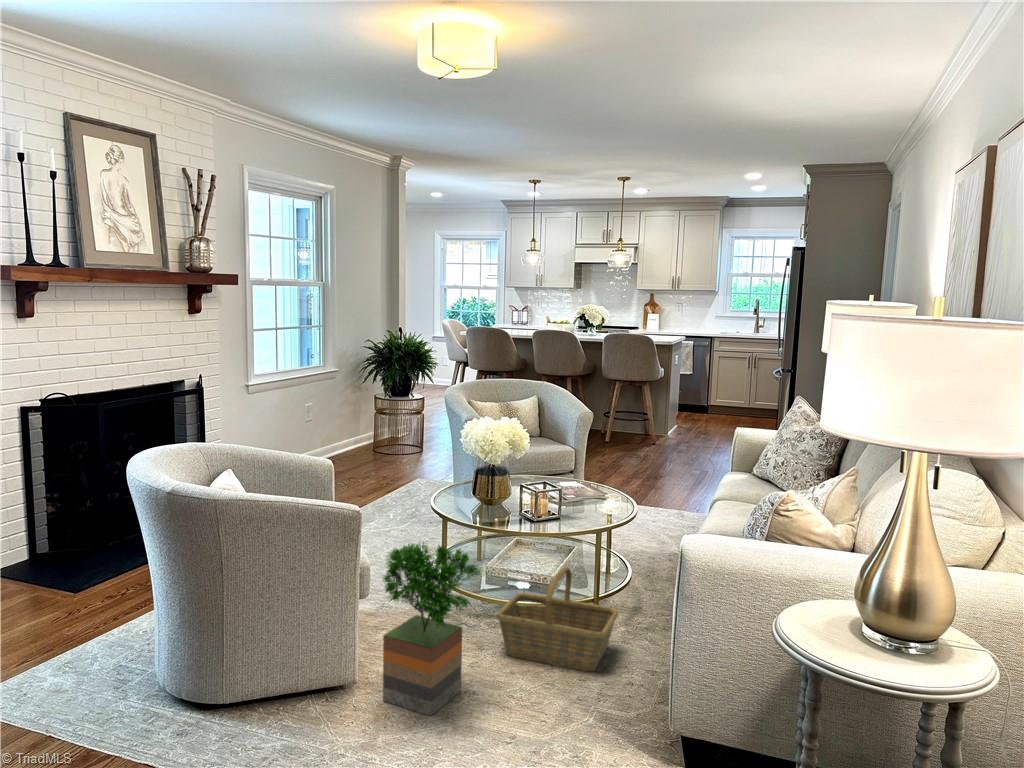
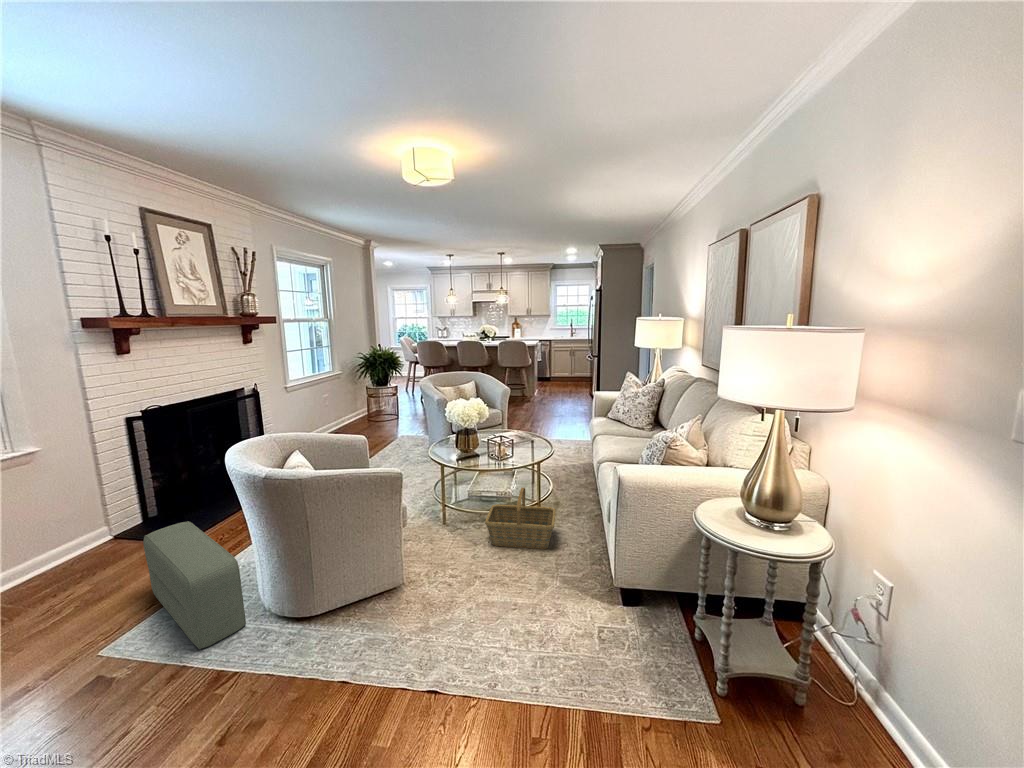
potted tree: present [383,542,481,716] -> none [417,486,483,599]
pouf: none [22,555,134,720] -> present [143,521,246,649]

